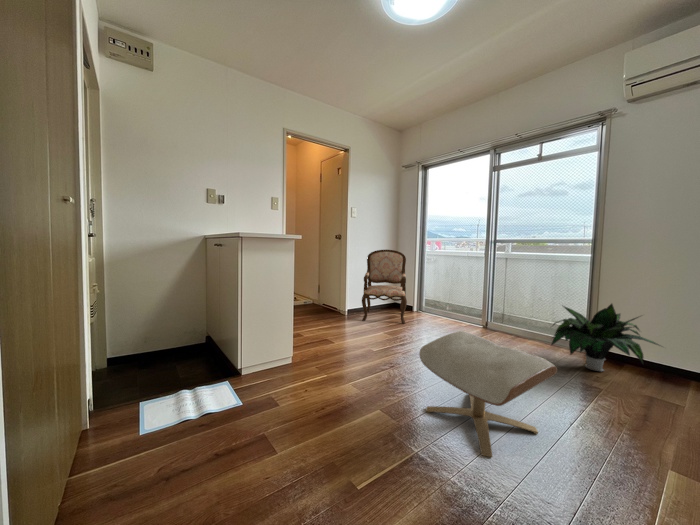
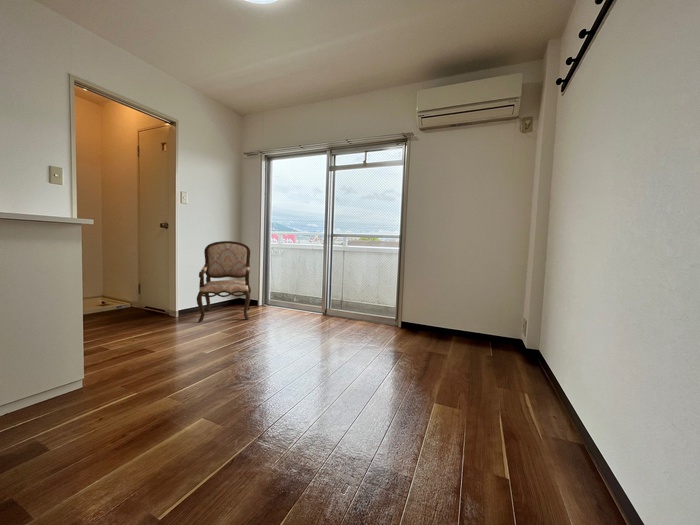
potted plant: present [551,304,660,371] -> none [370,286,438,339]
ottoman: present [419,331,557,457] -> none [248,323,361,436]

